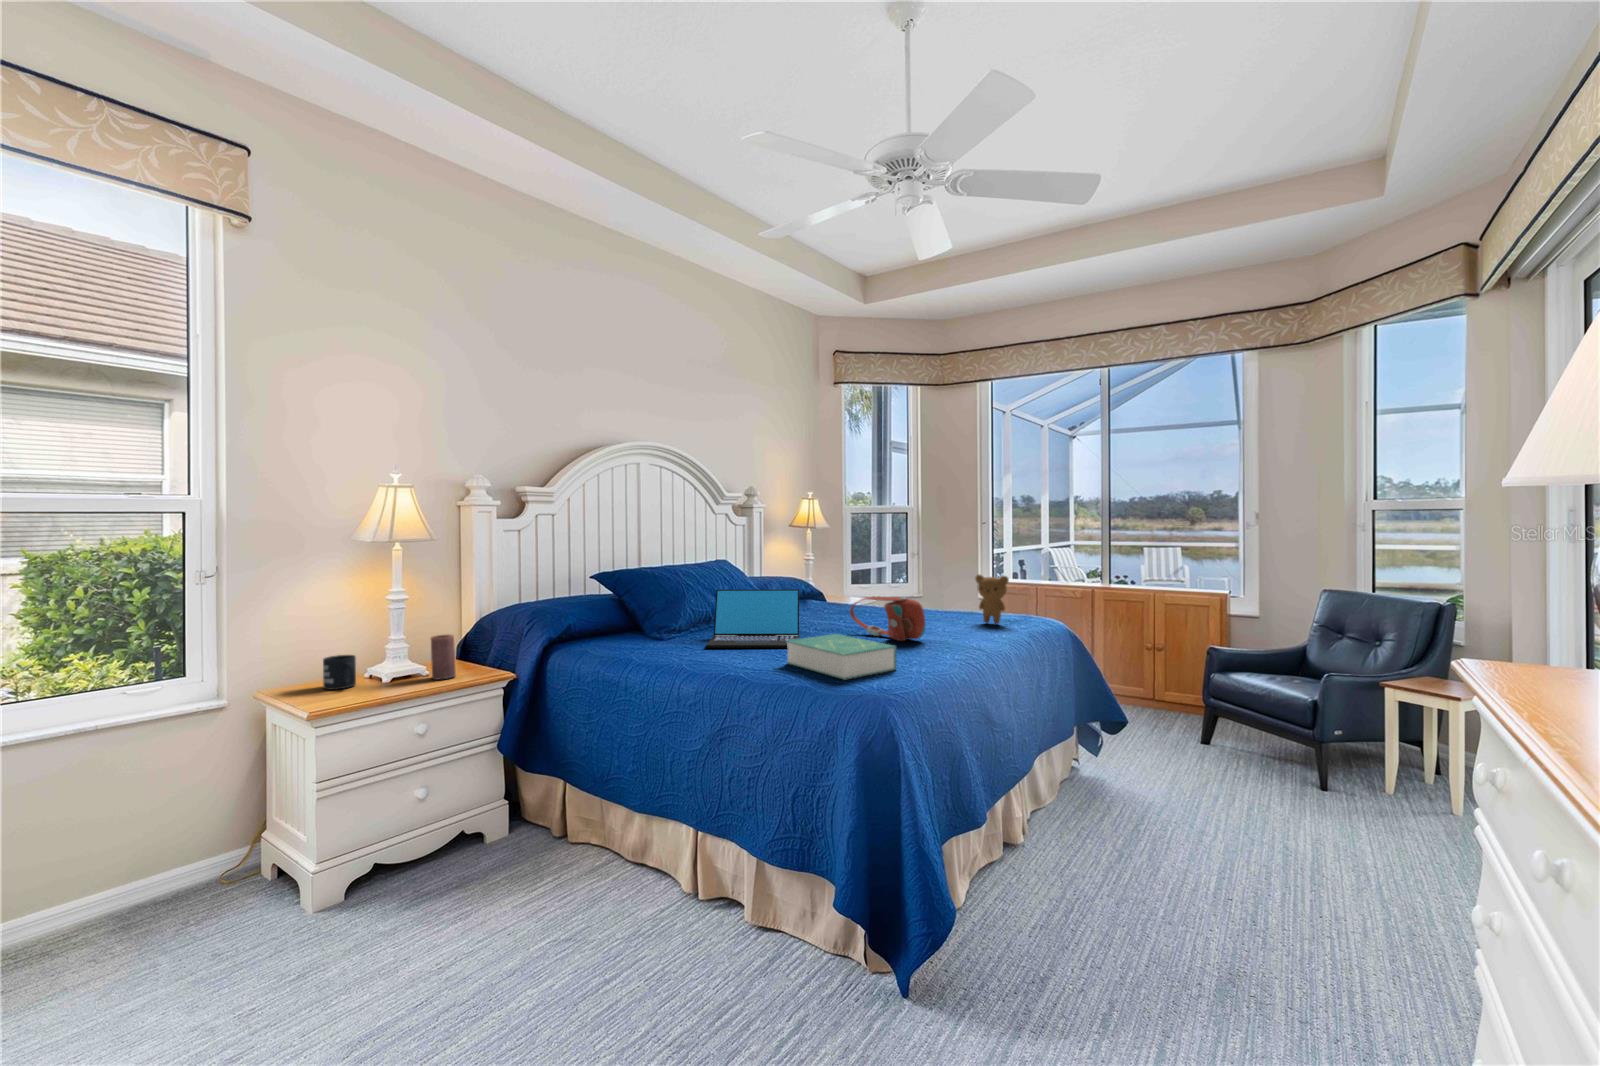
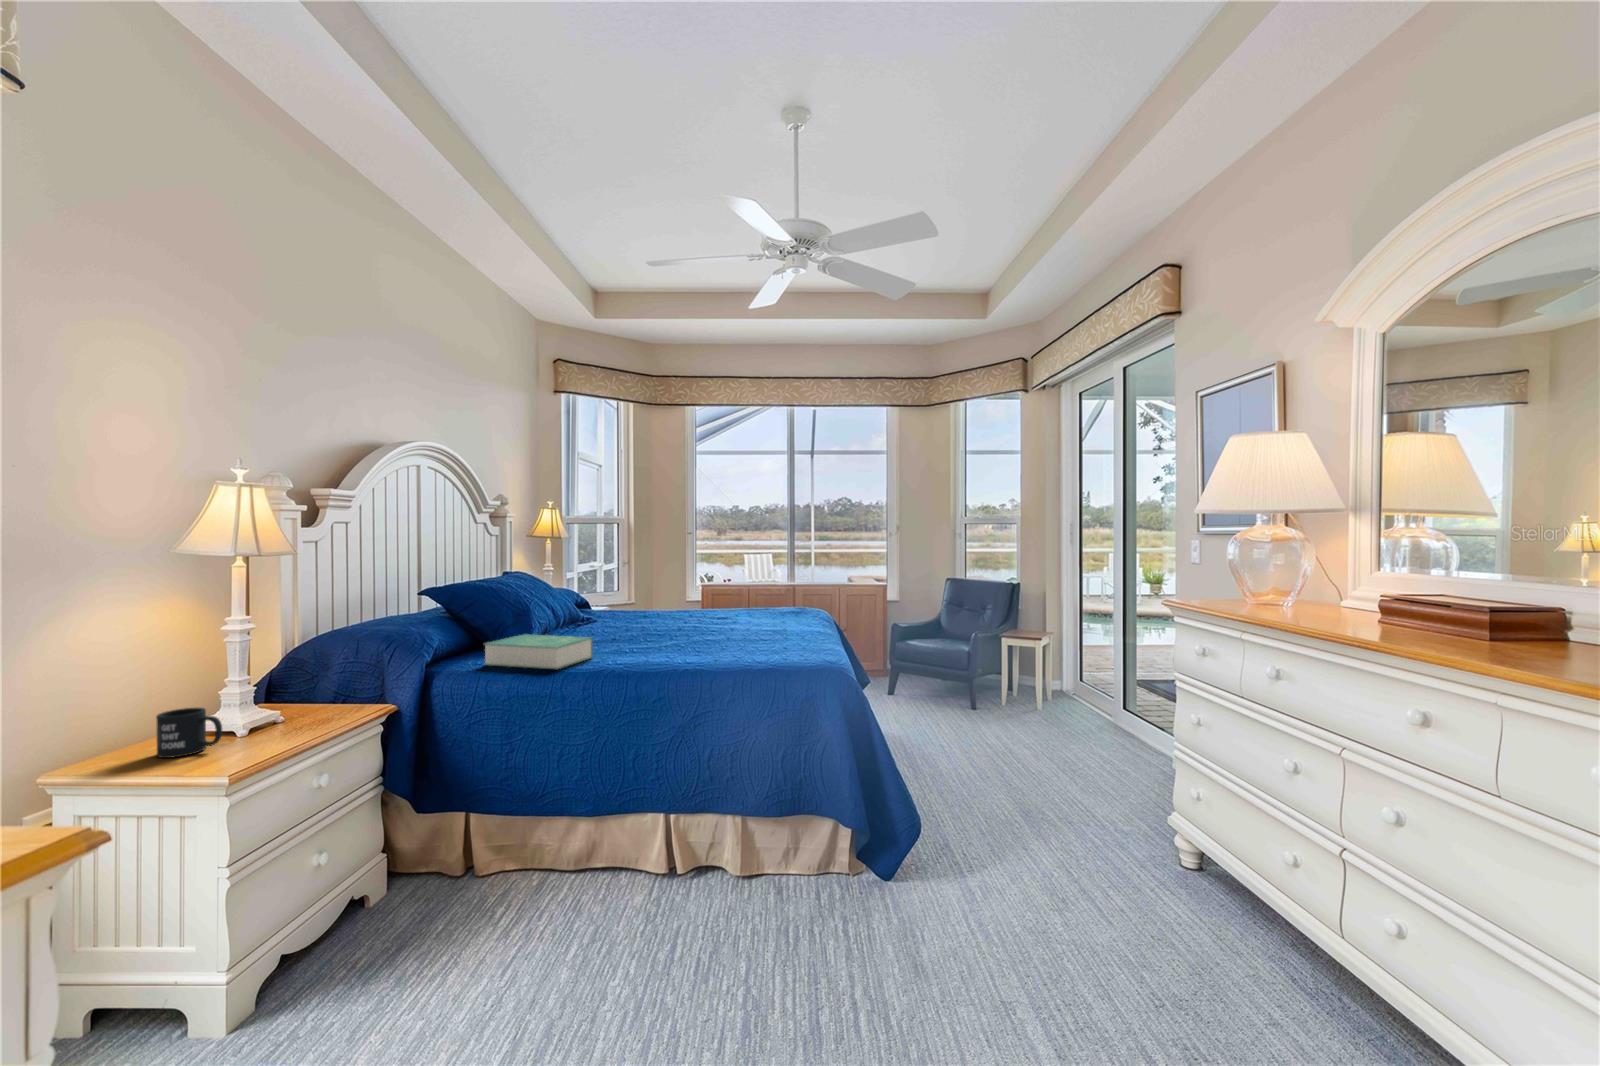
teddy bear: present [975,575,1009,624] -> none [771,574,799,614]
laptop: present [706,589,799,648] -> none [580,593,688,653]
handbag: present [850,597,925,641] -> none [698,593,772,631]
book: present [787,634,896,679] -> present [484,634,593,670]
candle: present [431,635,456,680] -> none [300,668,333,725]

